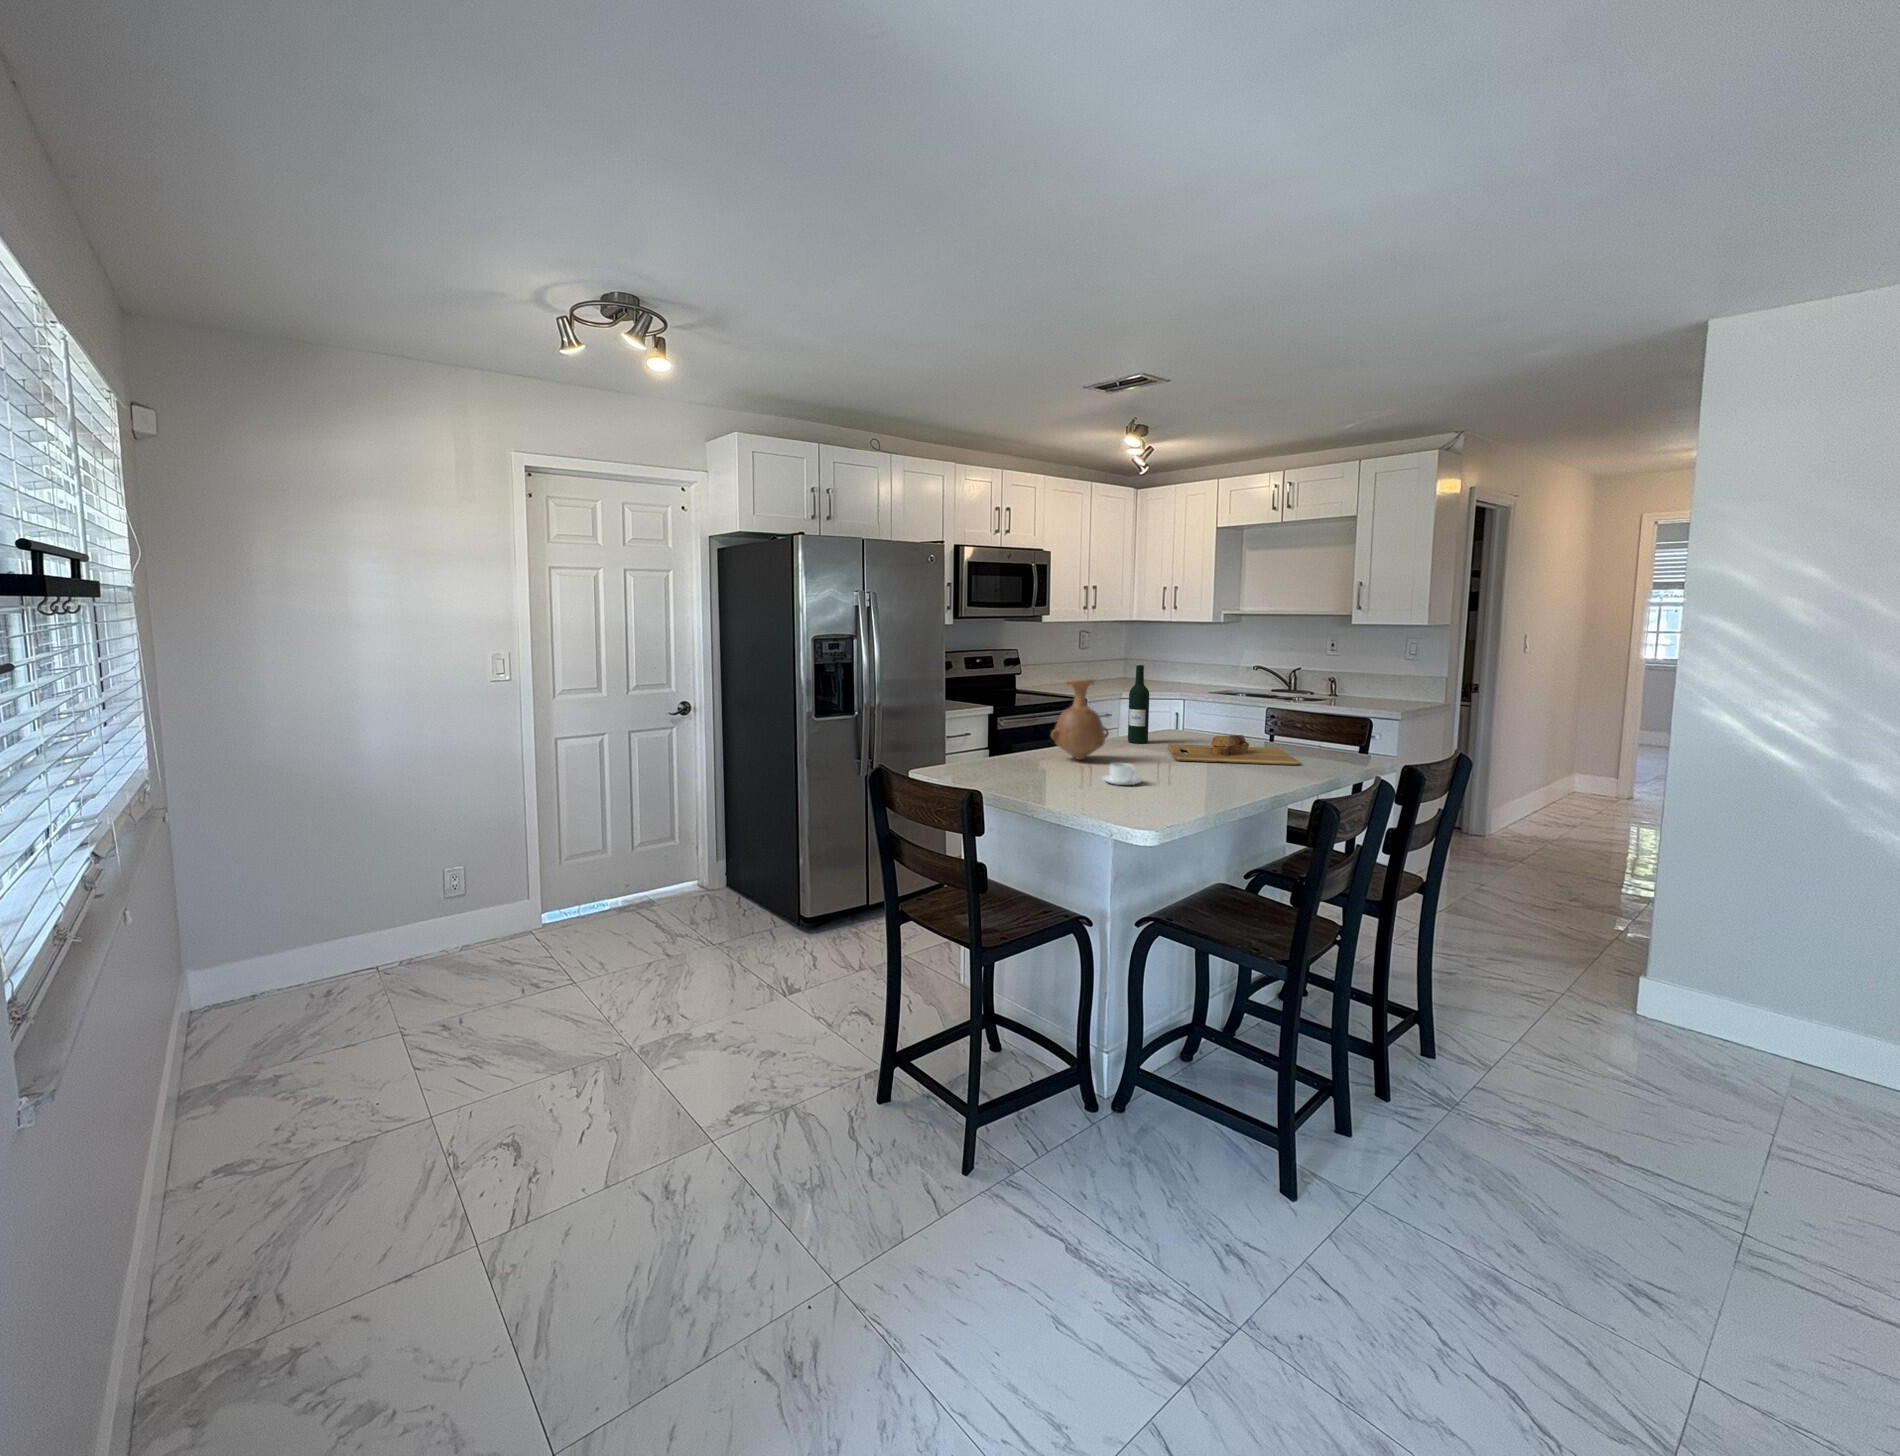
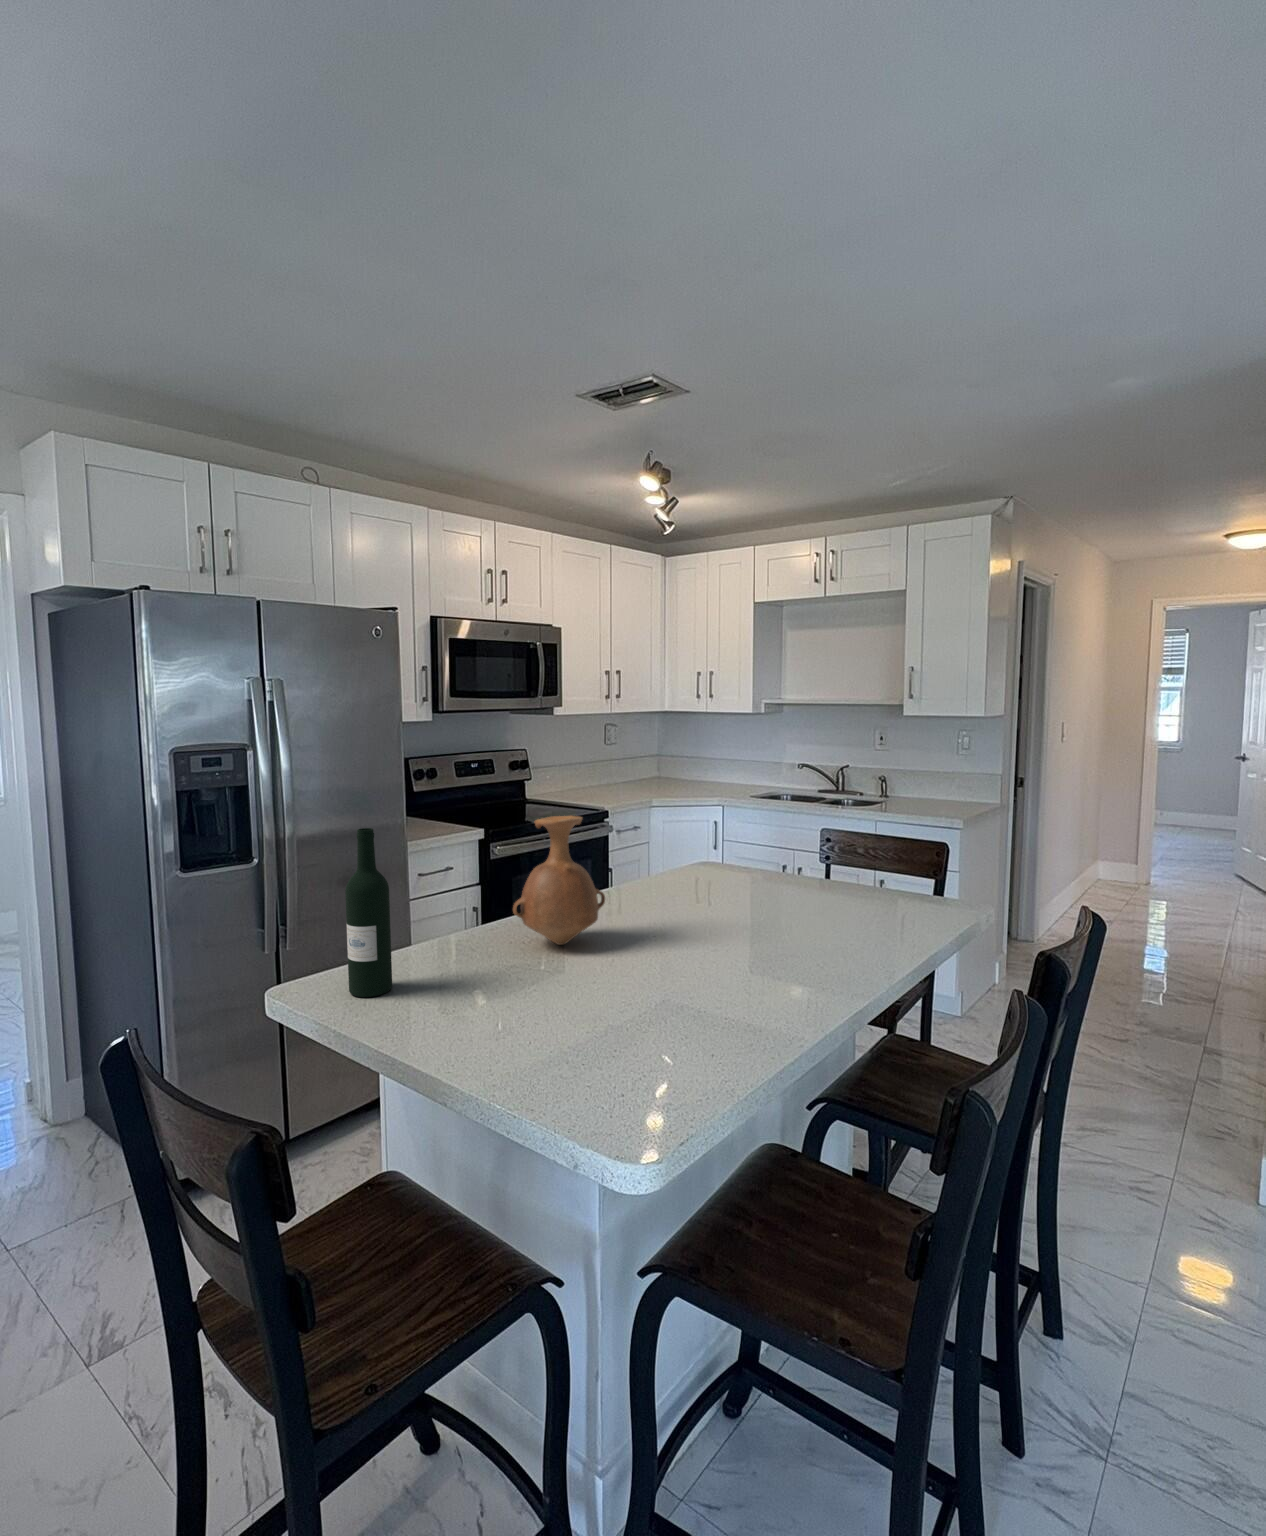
wine bottle: present [1128,665,1149,743] -> present [345,828,392,997]
cutting board: present [1168,735,1300,765] -> none [697,886,881,937]
coffee cup: present [1102,763,1142,785] -> none [578,973,648,1020]

